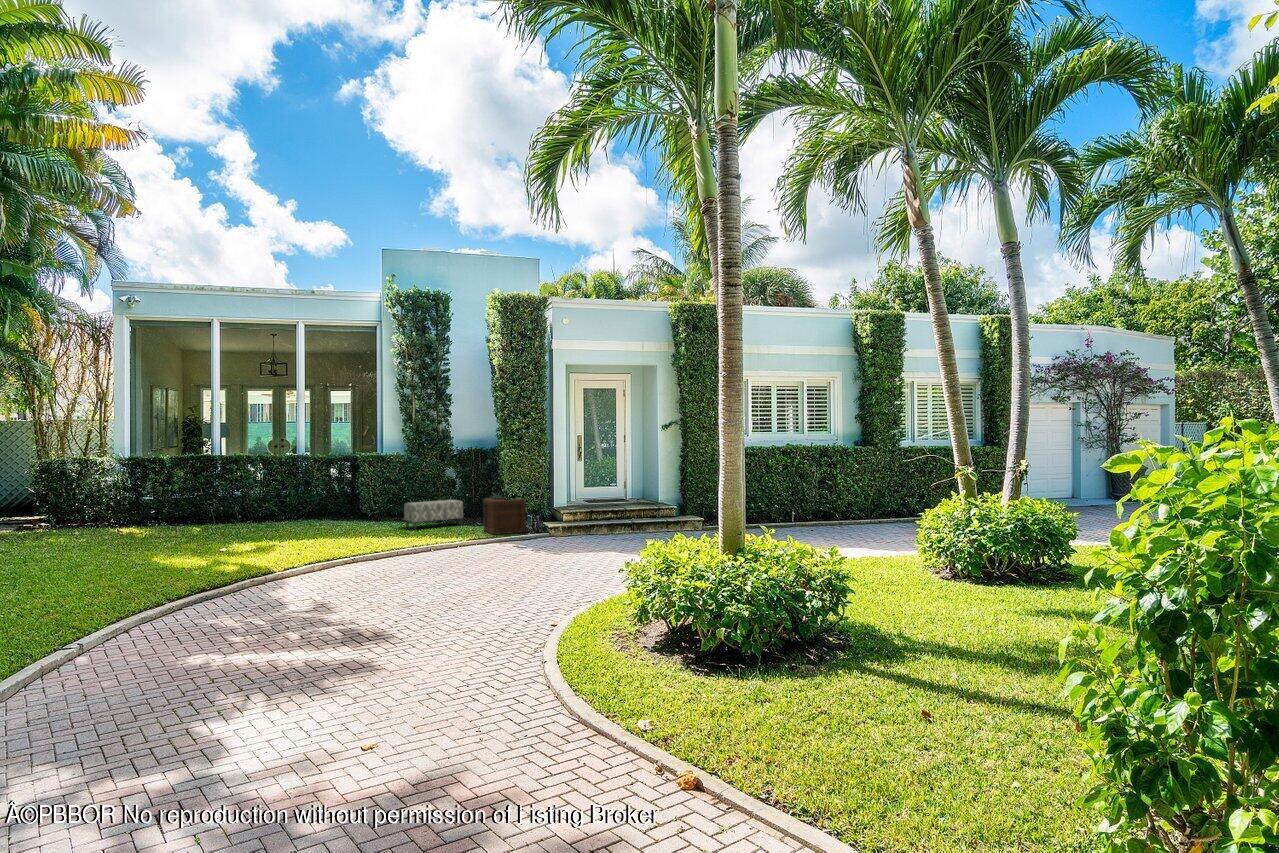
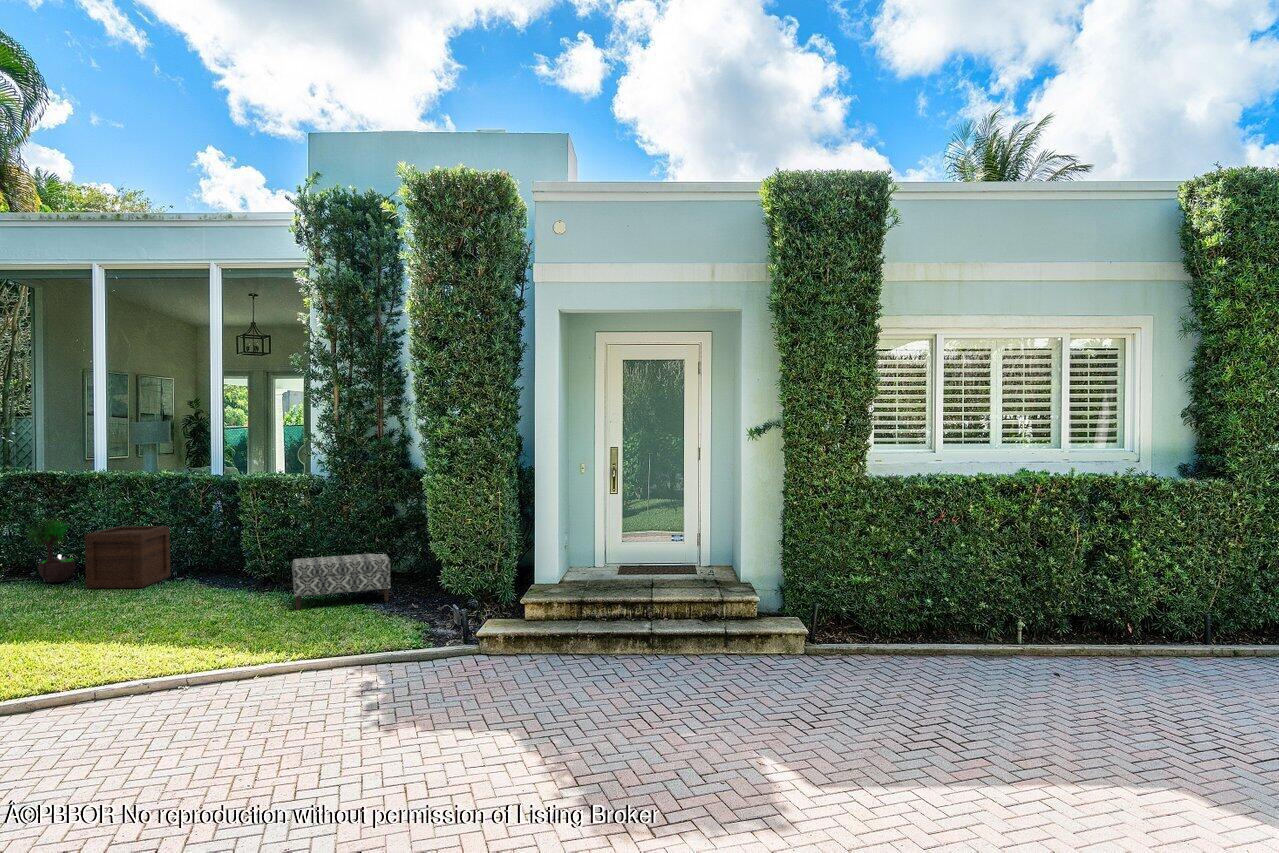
potted tree: none [232,479,261,522] -> present [24,516,75,582]
wooden crate: present [483,497,526,535] -> present [85,526,171,589]

